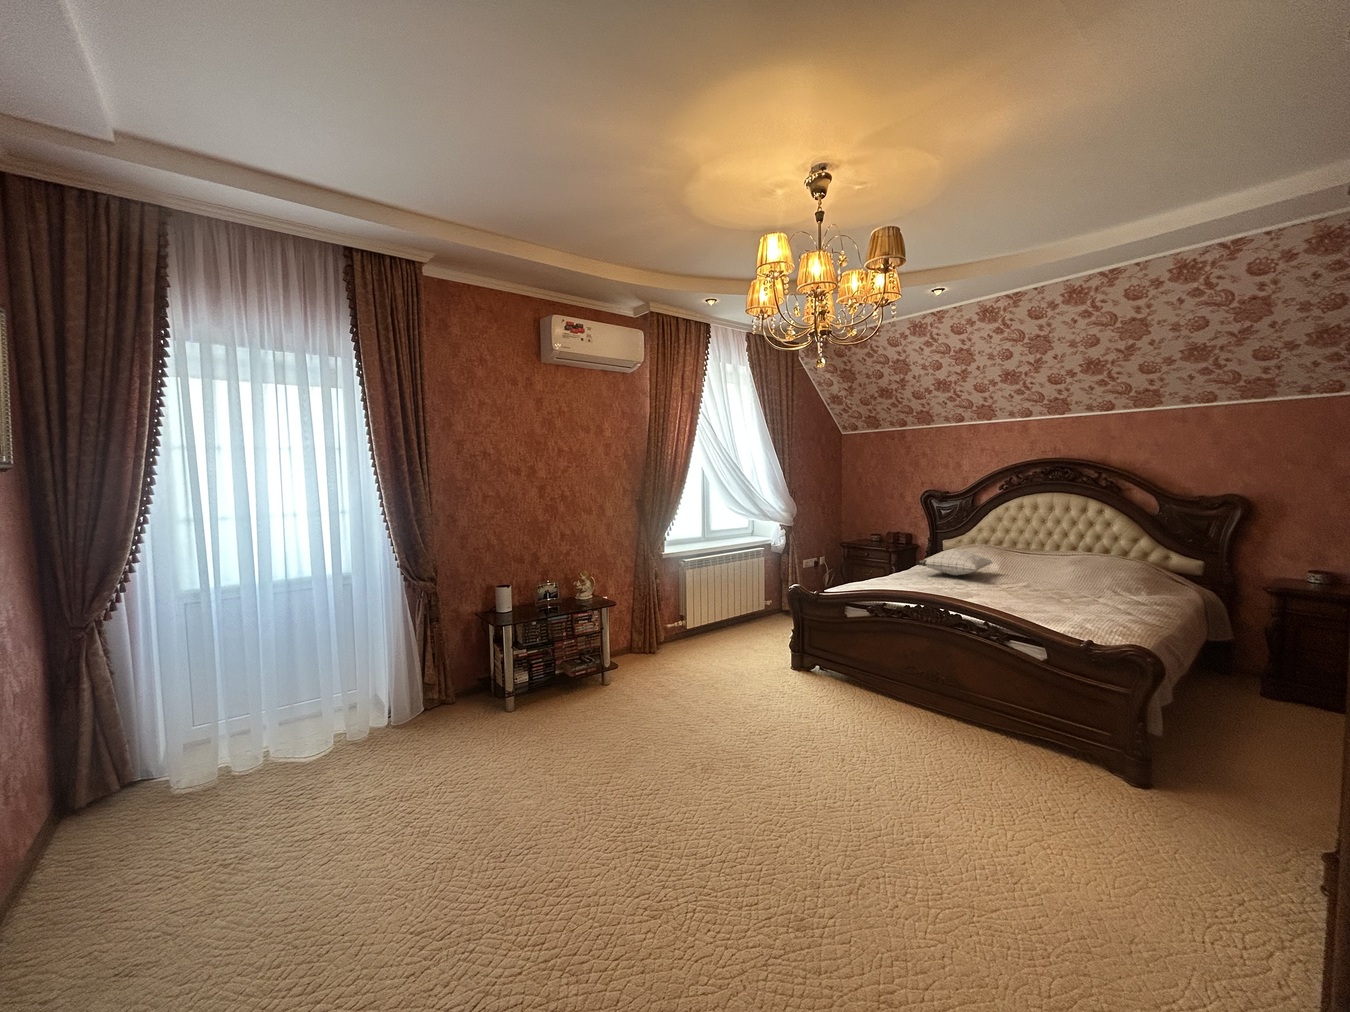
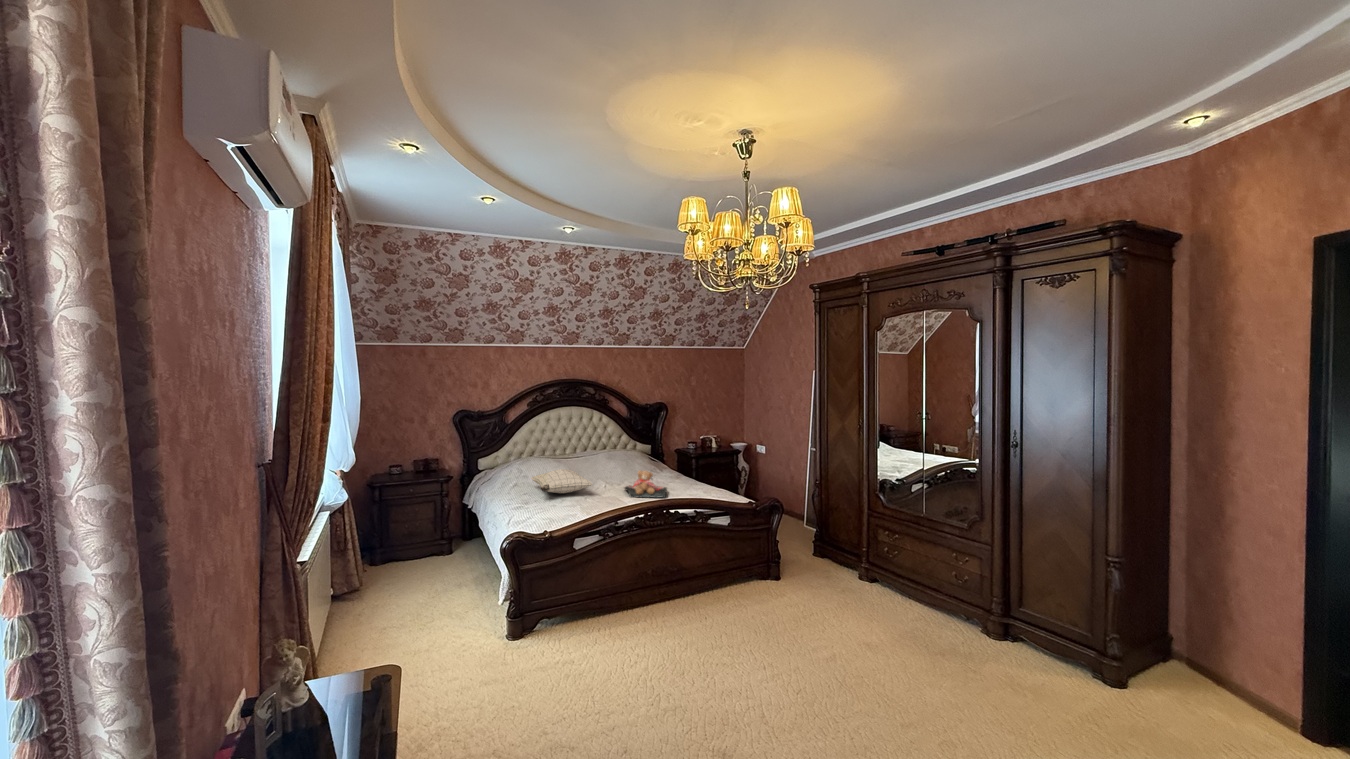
teddy bear: none [1023,564,1094,604] -> present [624,470,667,497]

